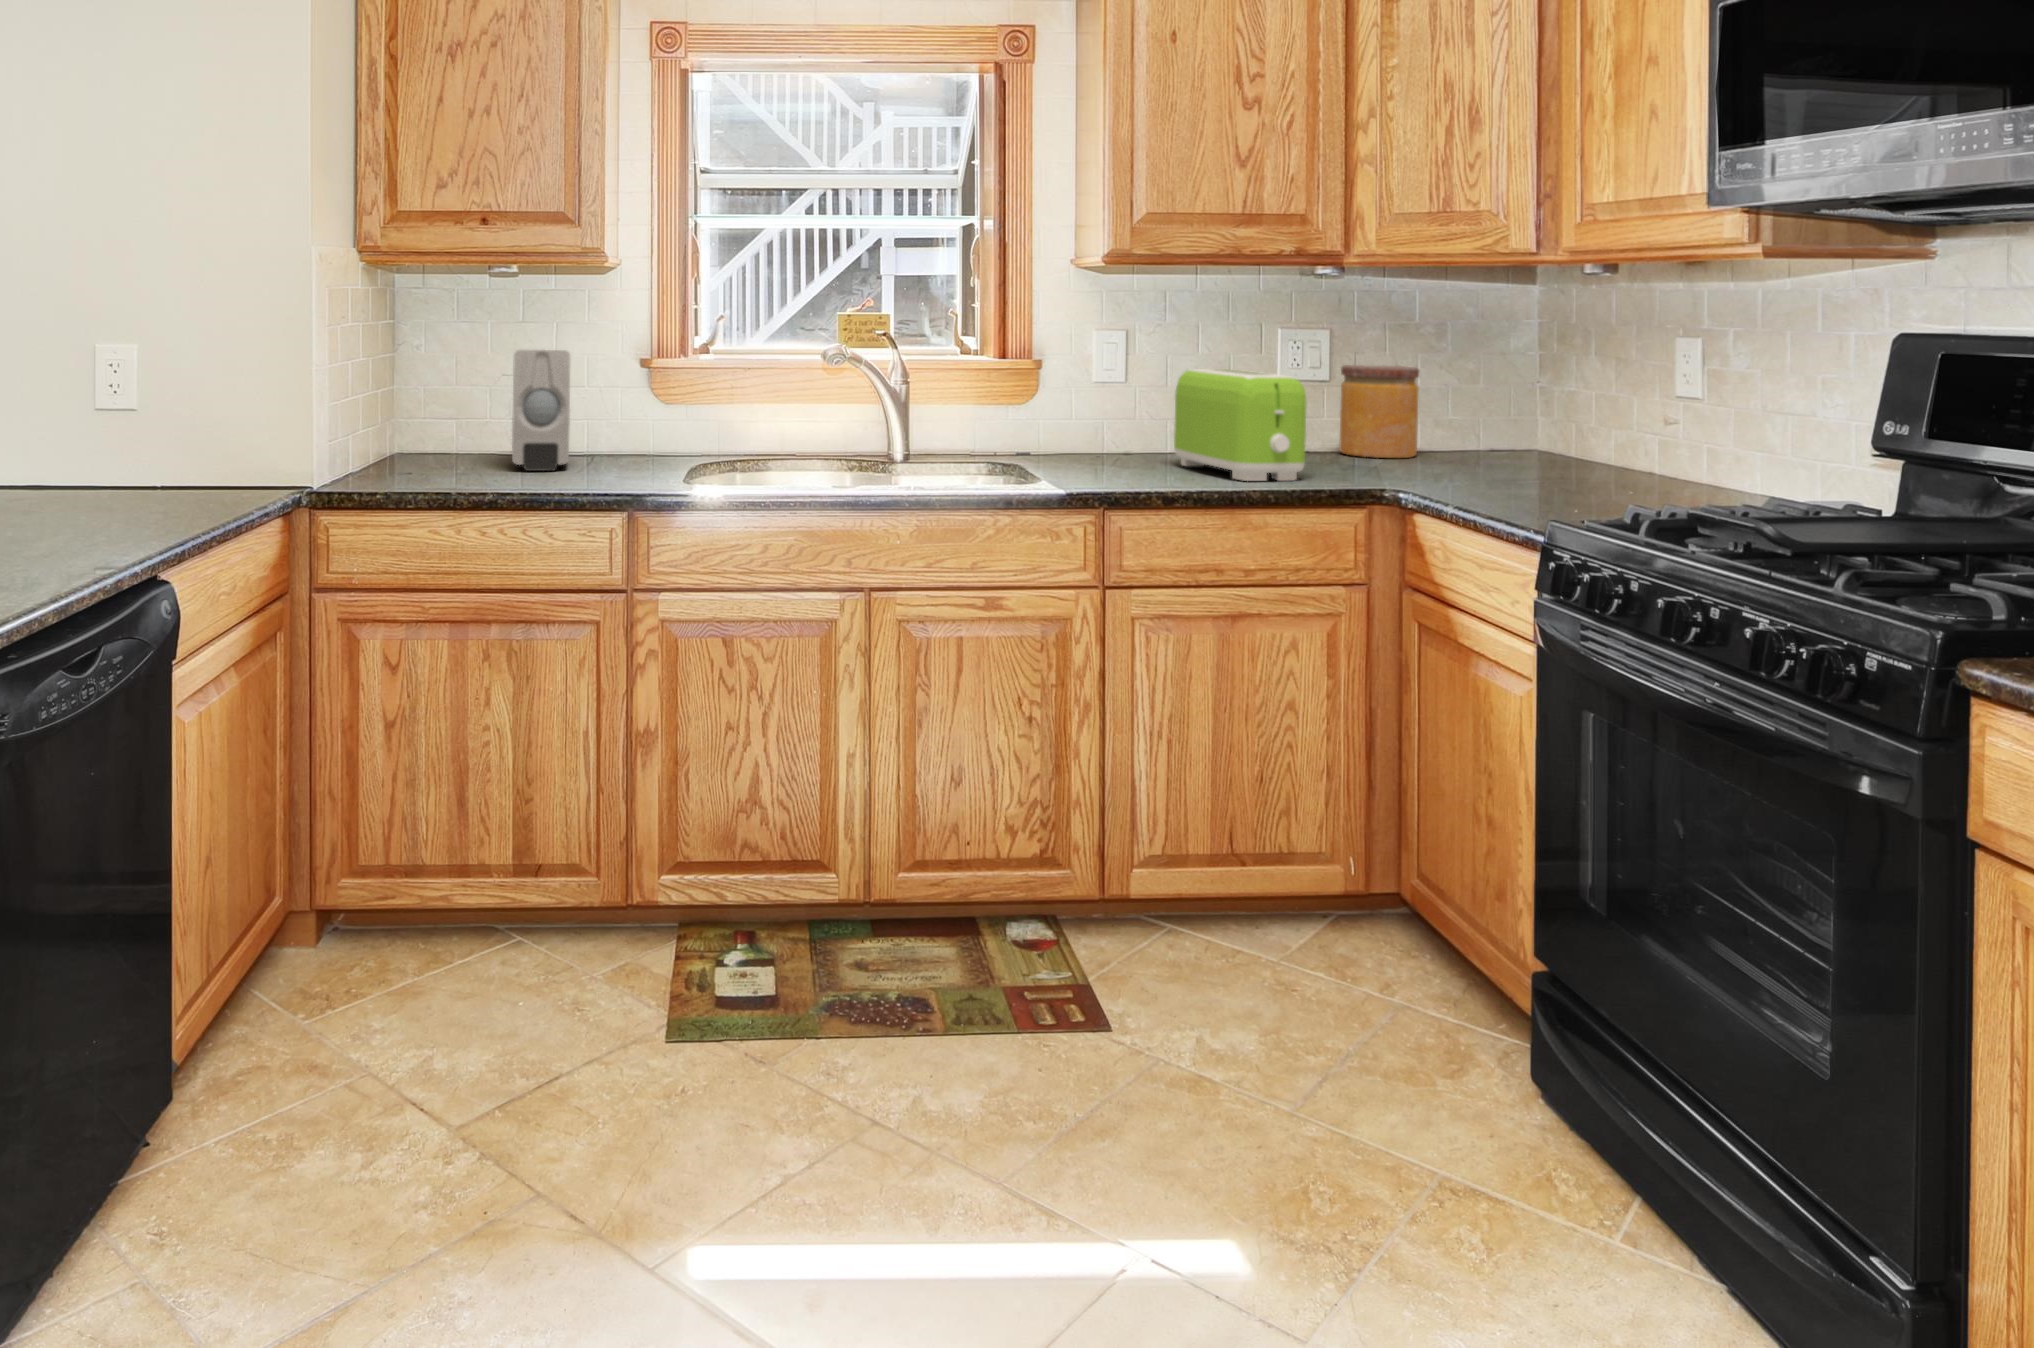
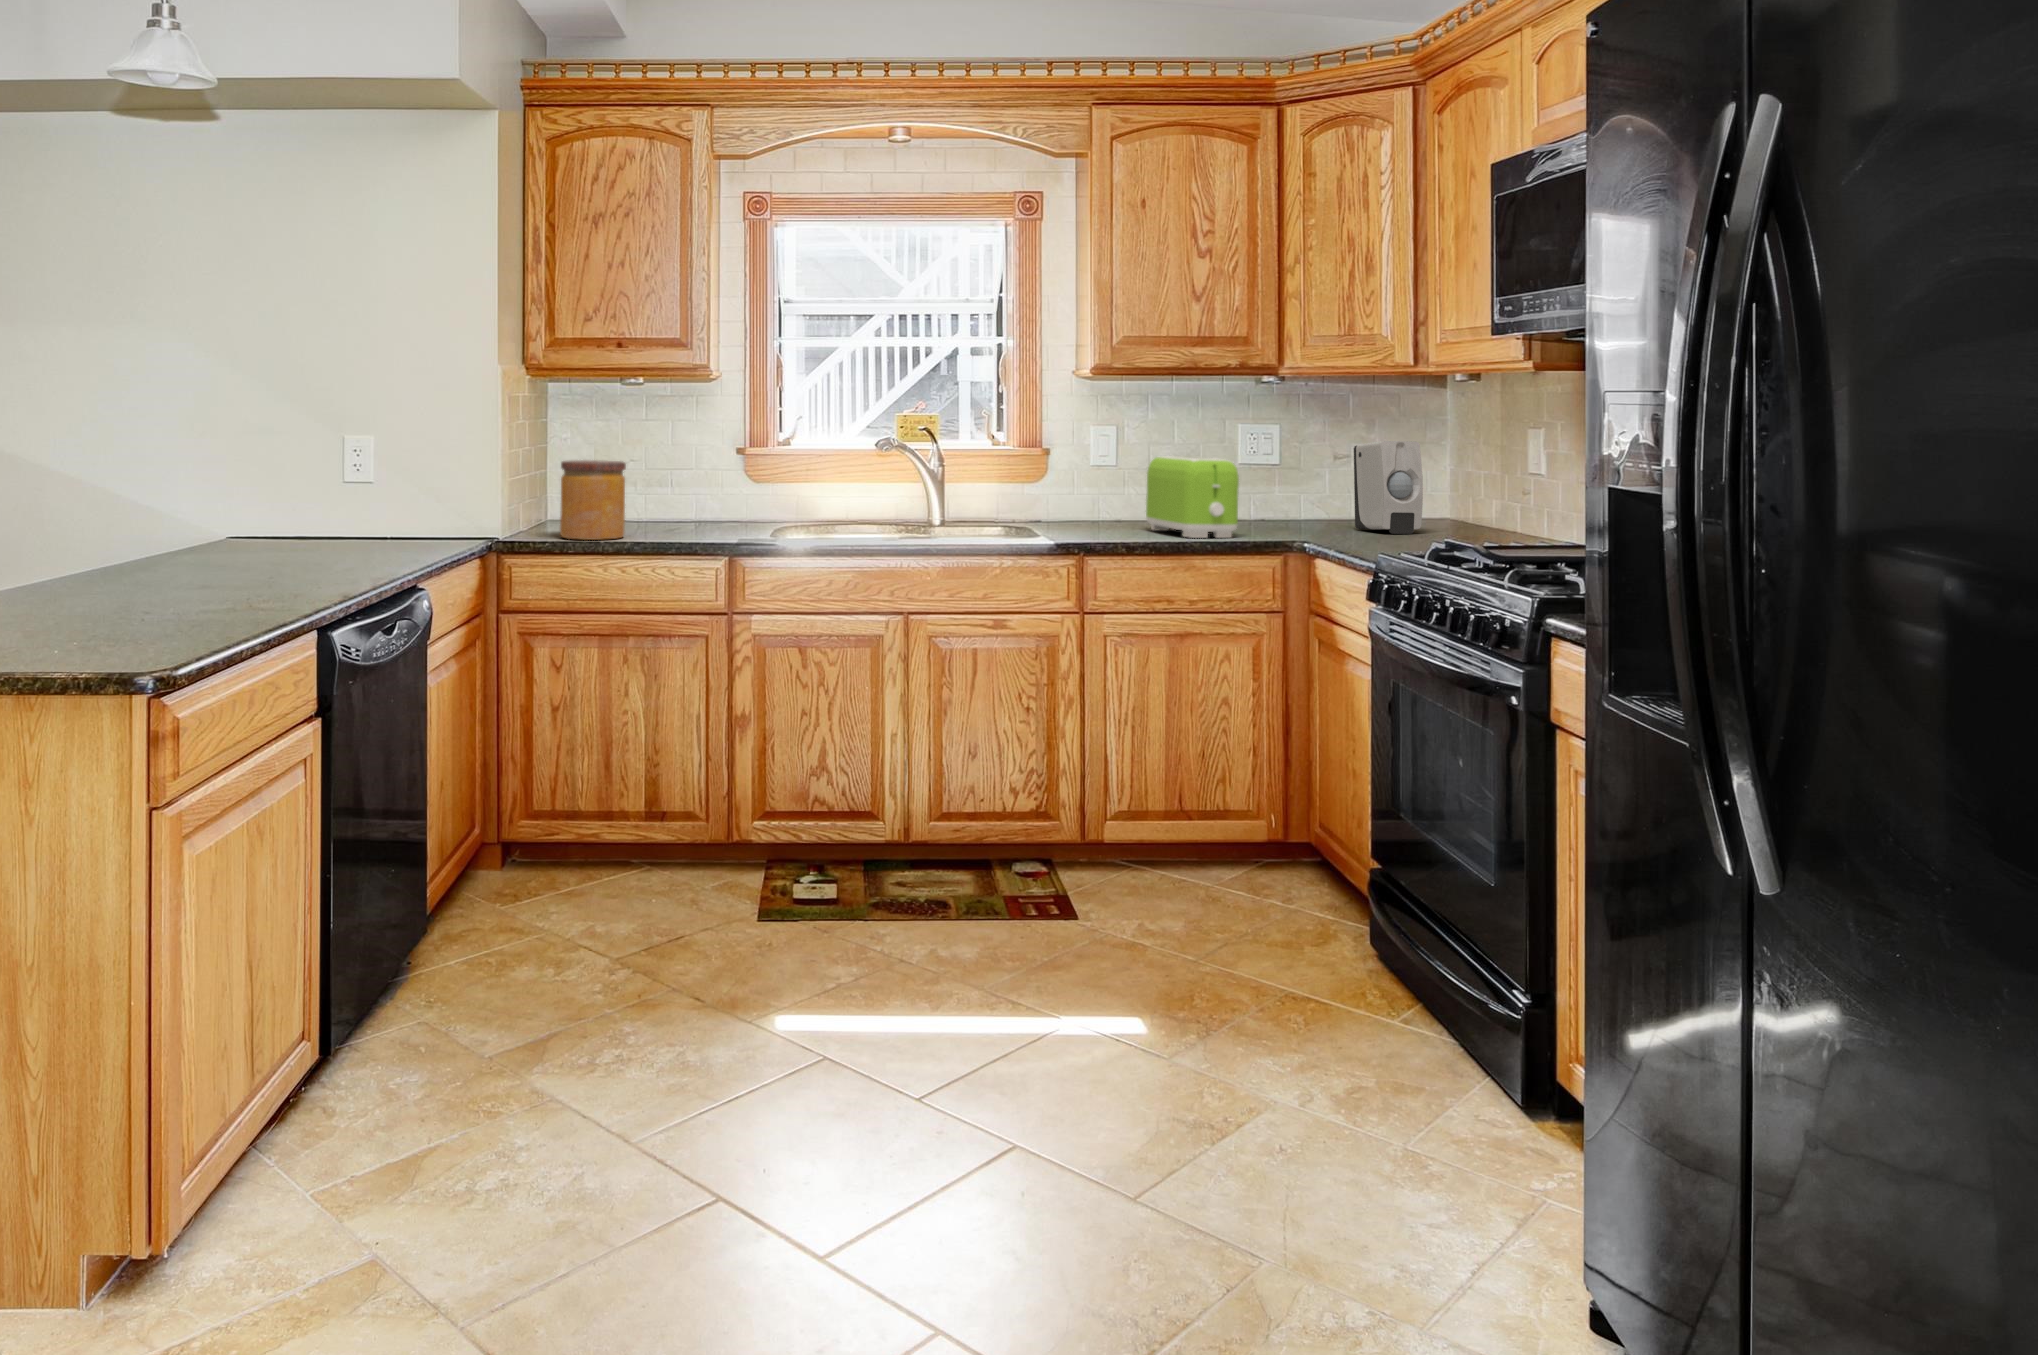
soap dispenser: present [512,350,570,471] -> present [1354,441,1423,534]
jar: present [1339,365,1419,458] -> present [560,460,626,540]

